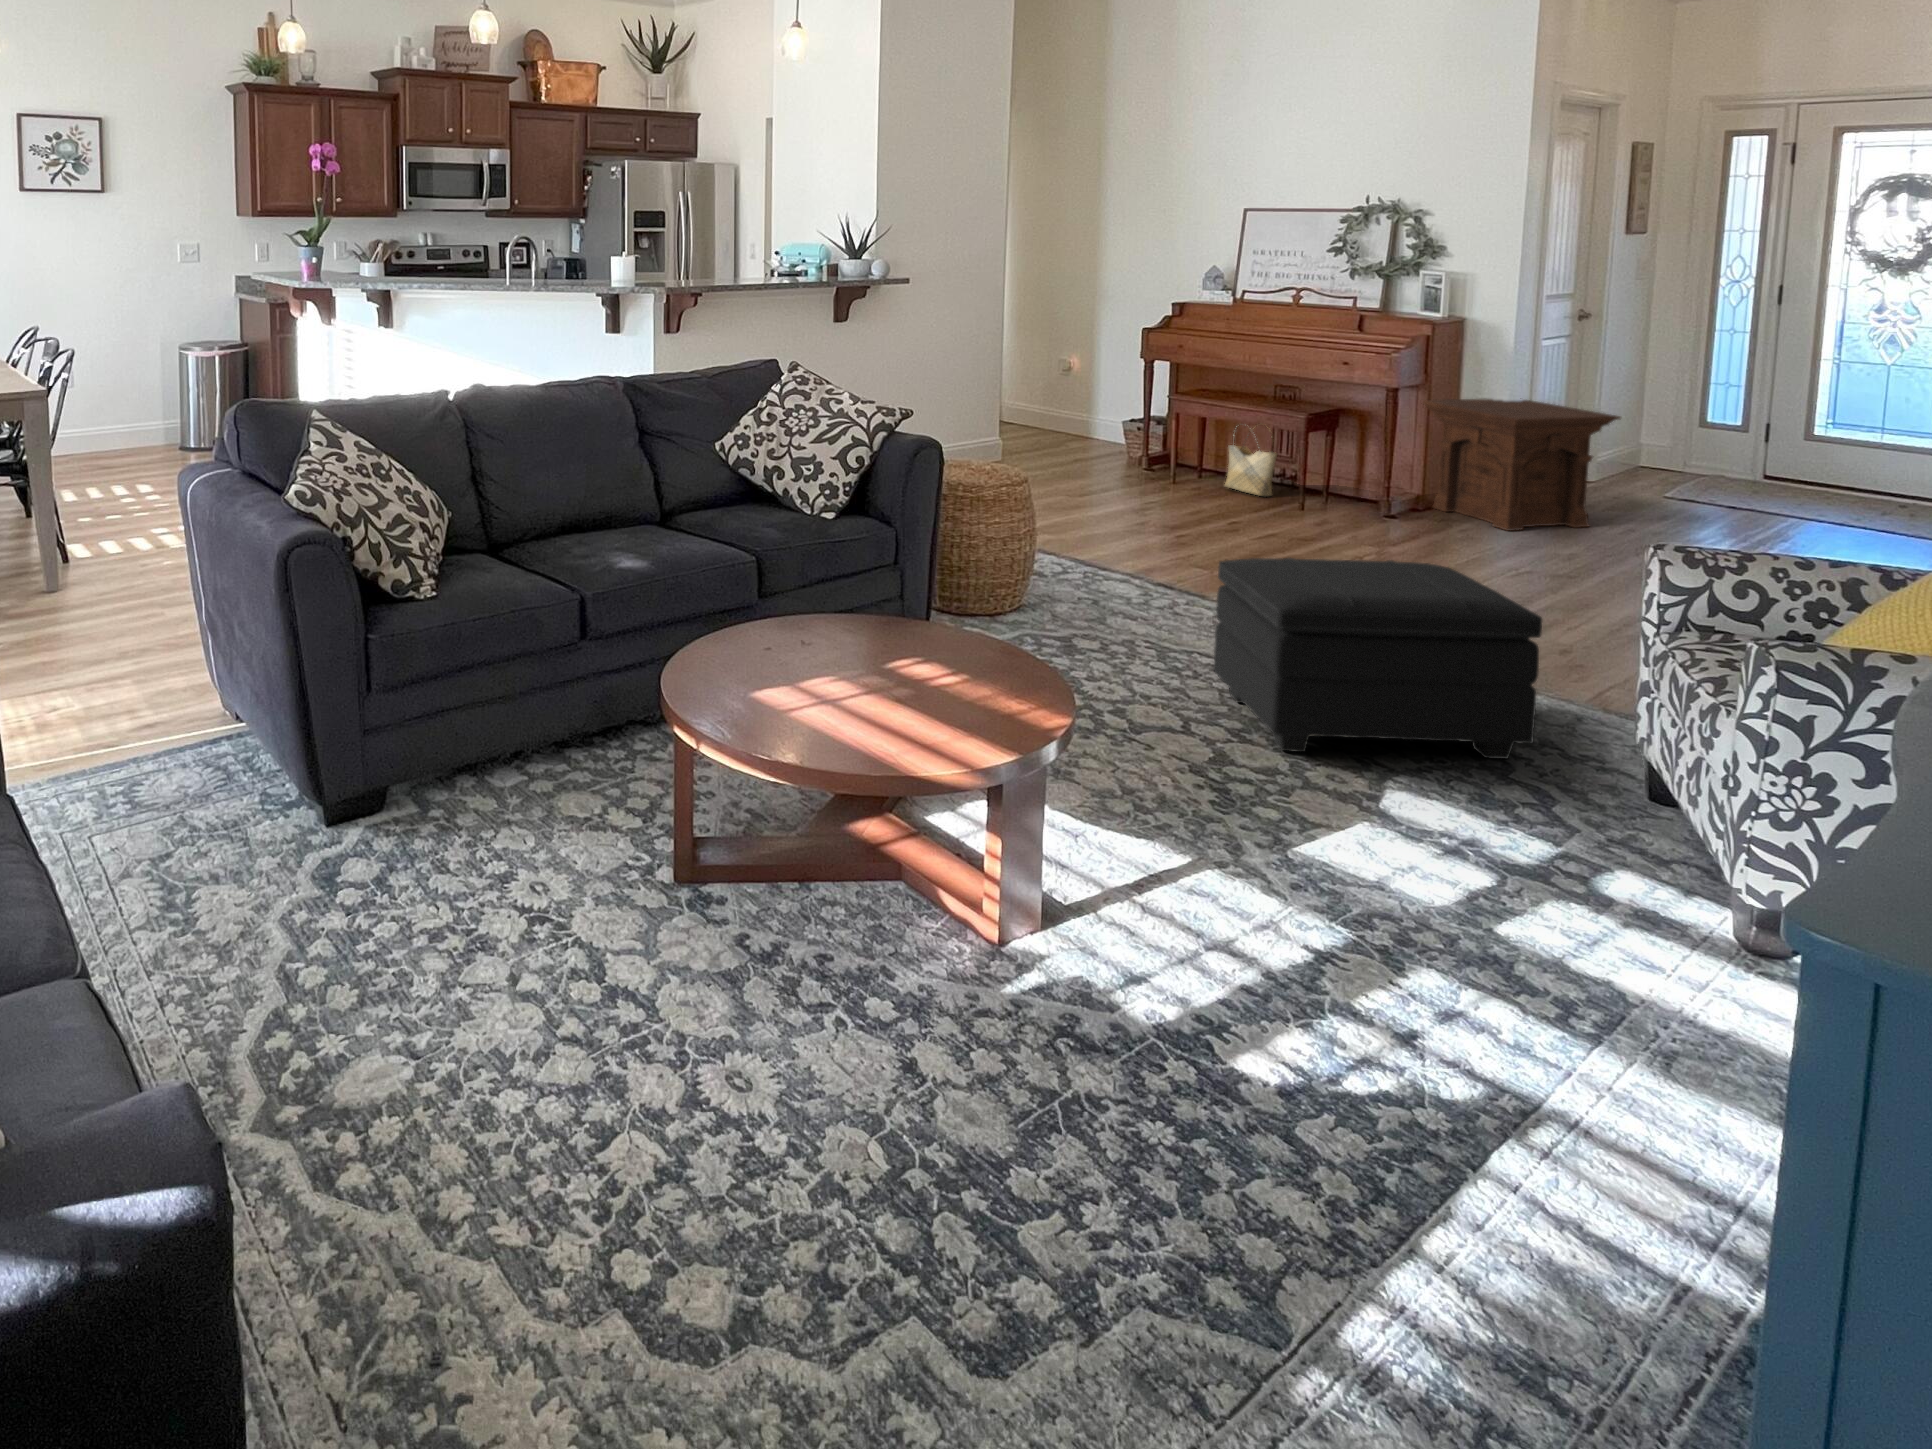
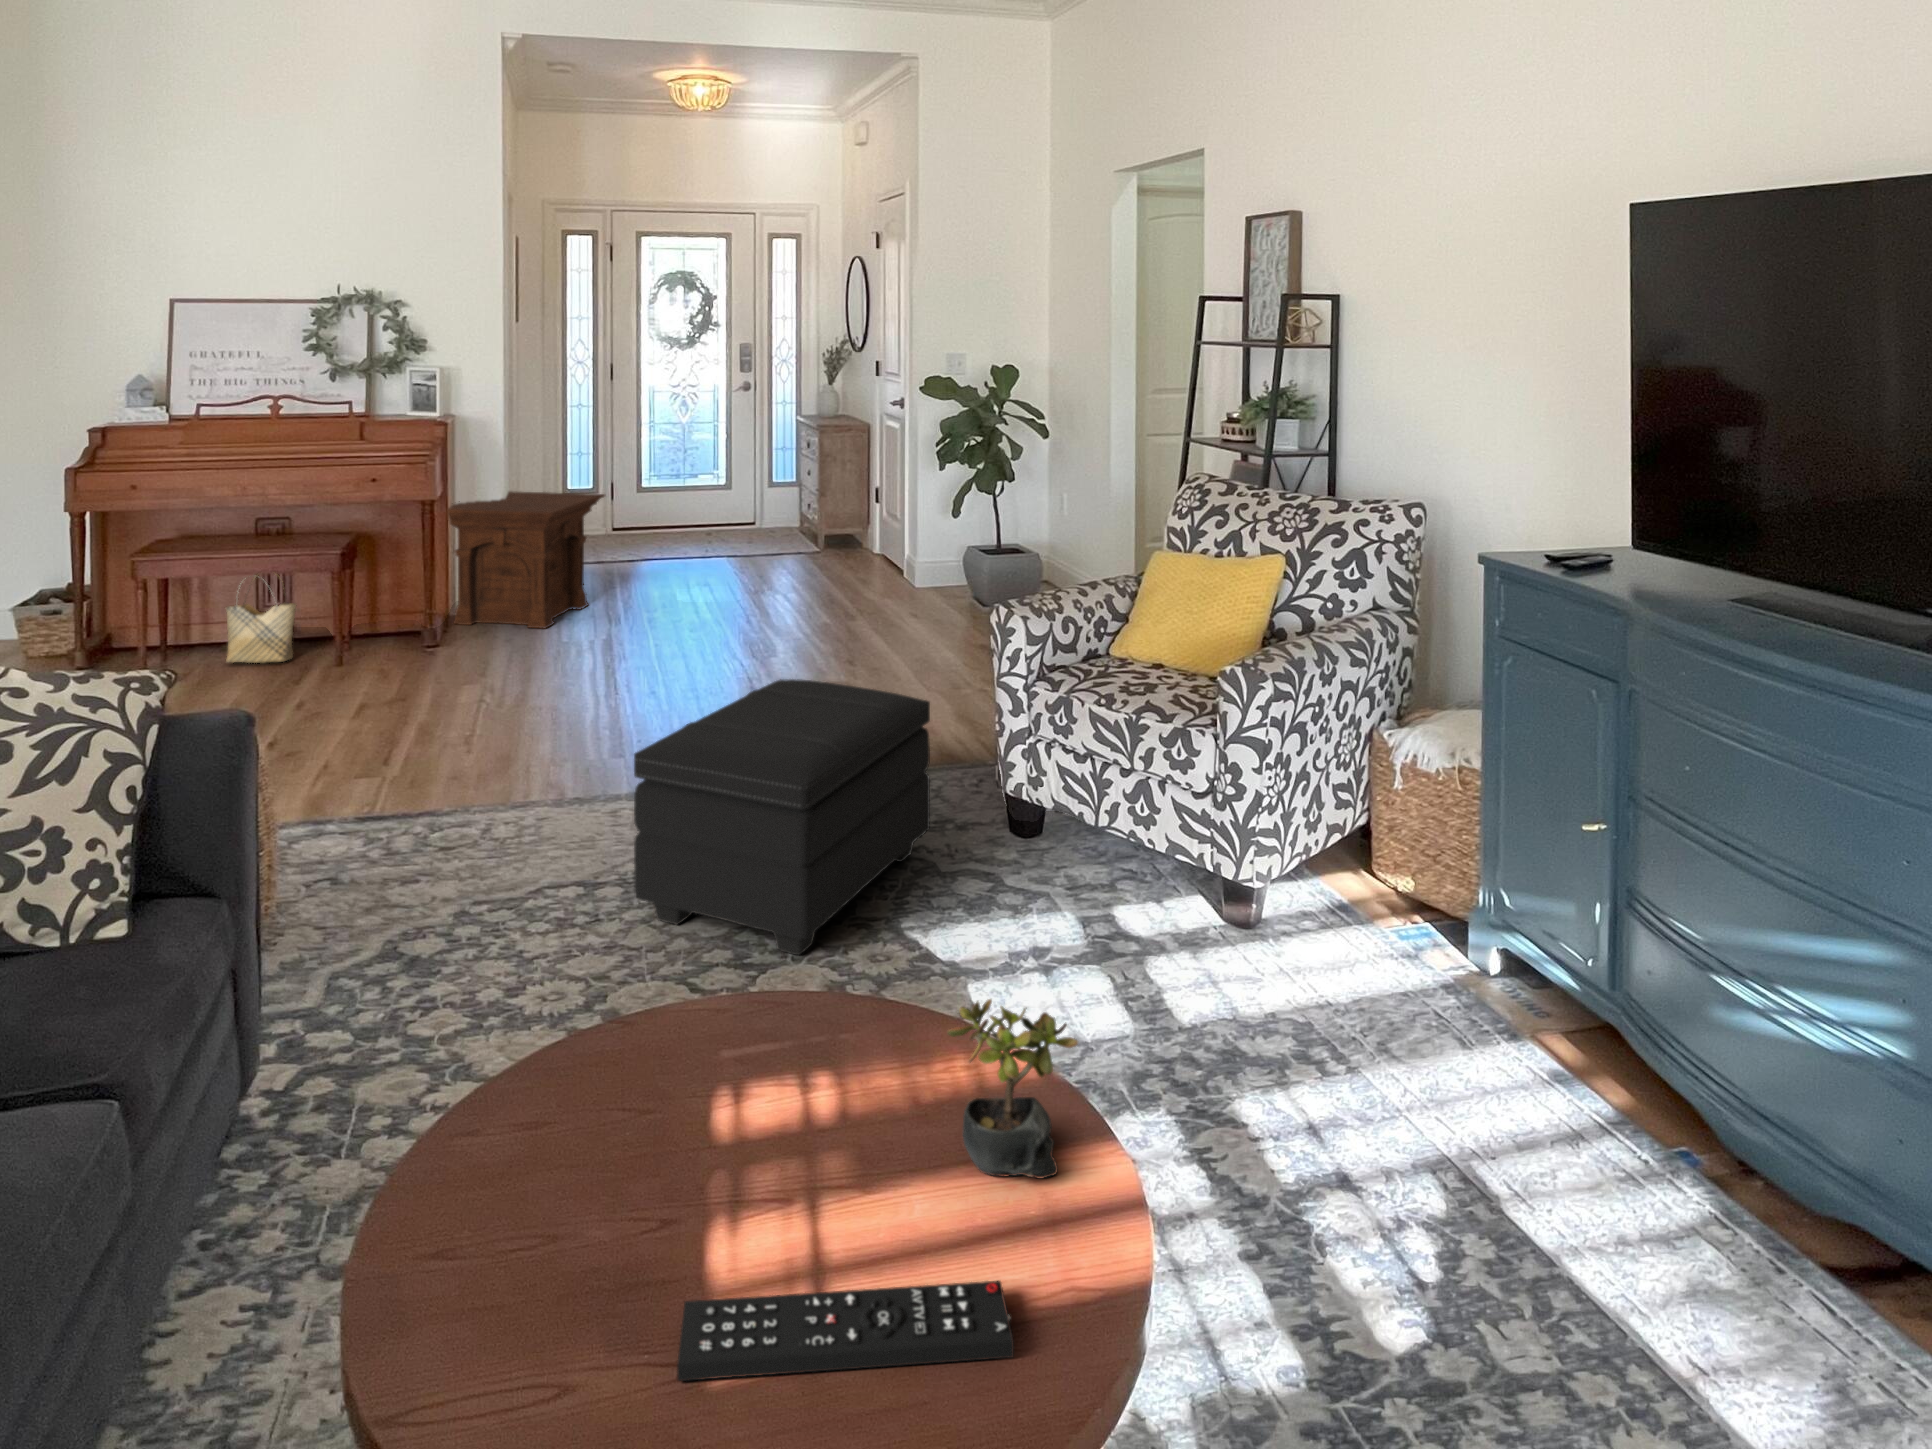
succulent plant: none [925,627,993,738] -> present [947,999,1078,1178]
remote control: none [737,672,853,745] -> present [677,1281,1014,1381]

